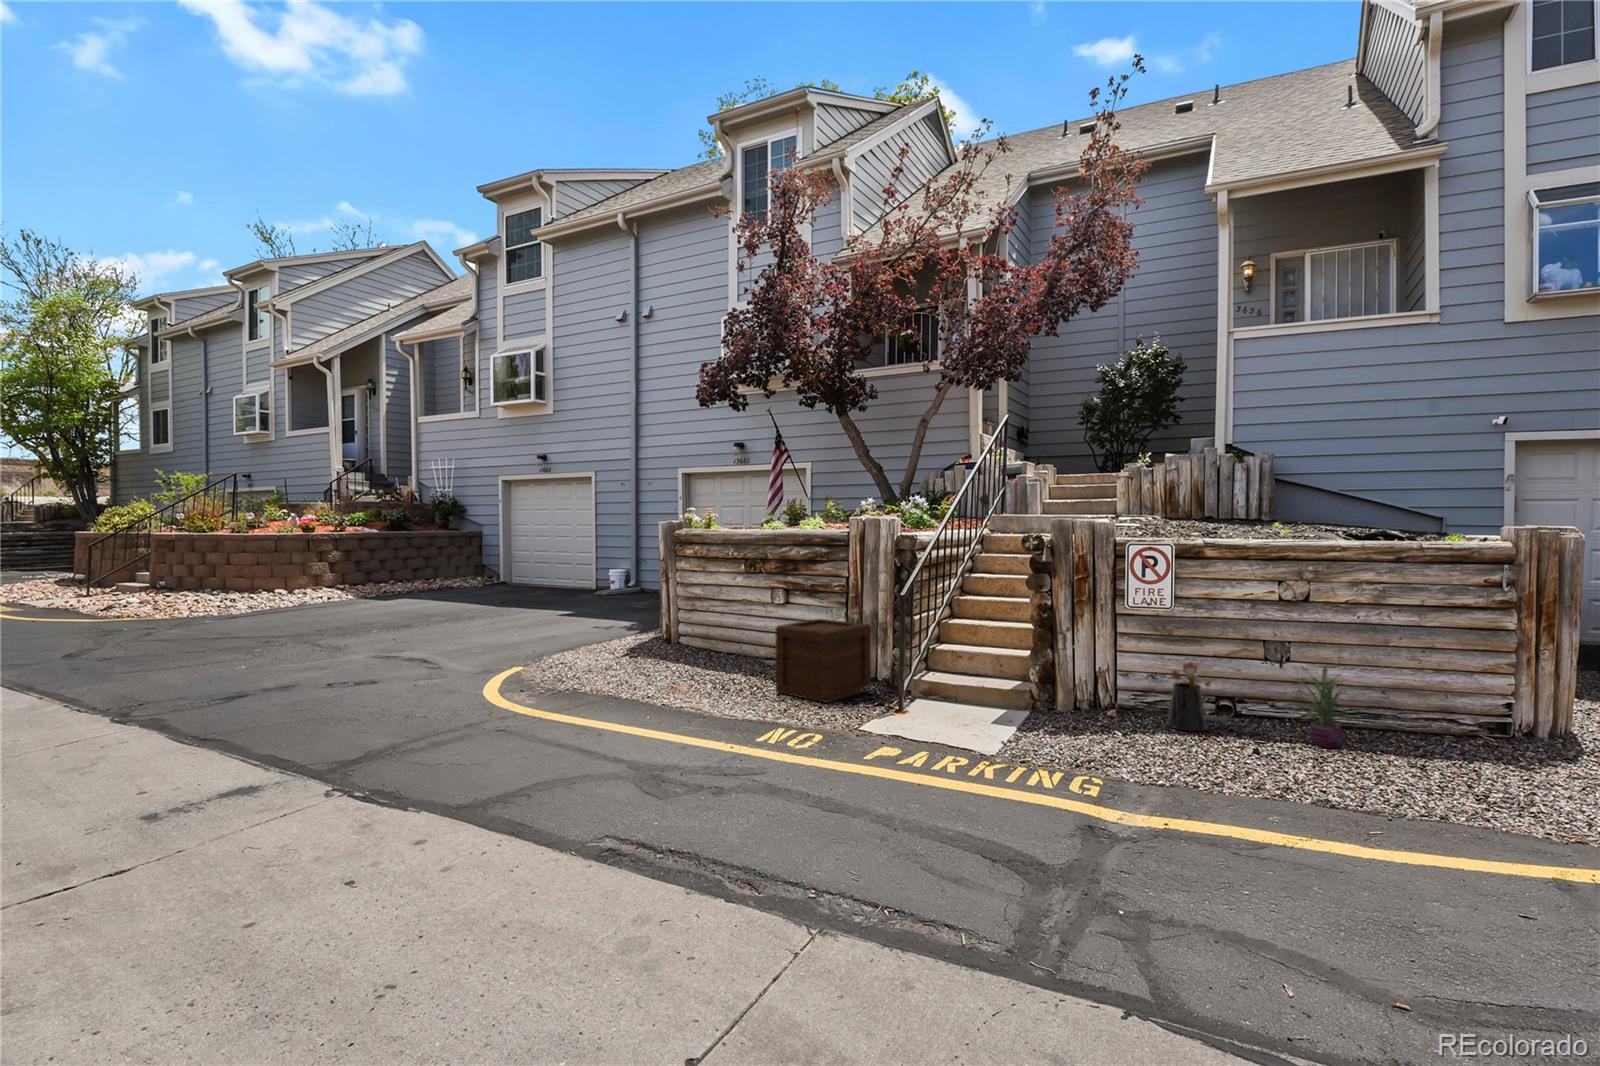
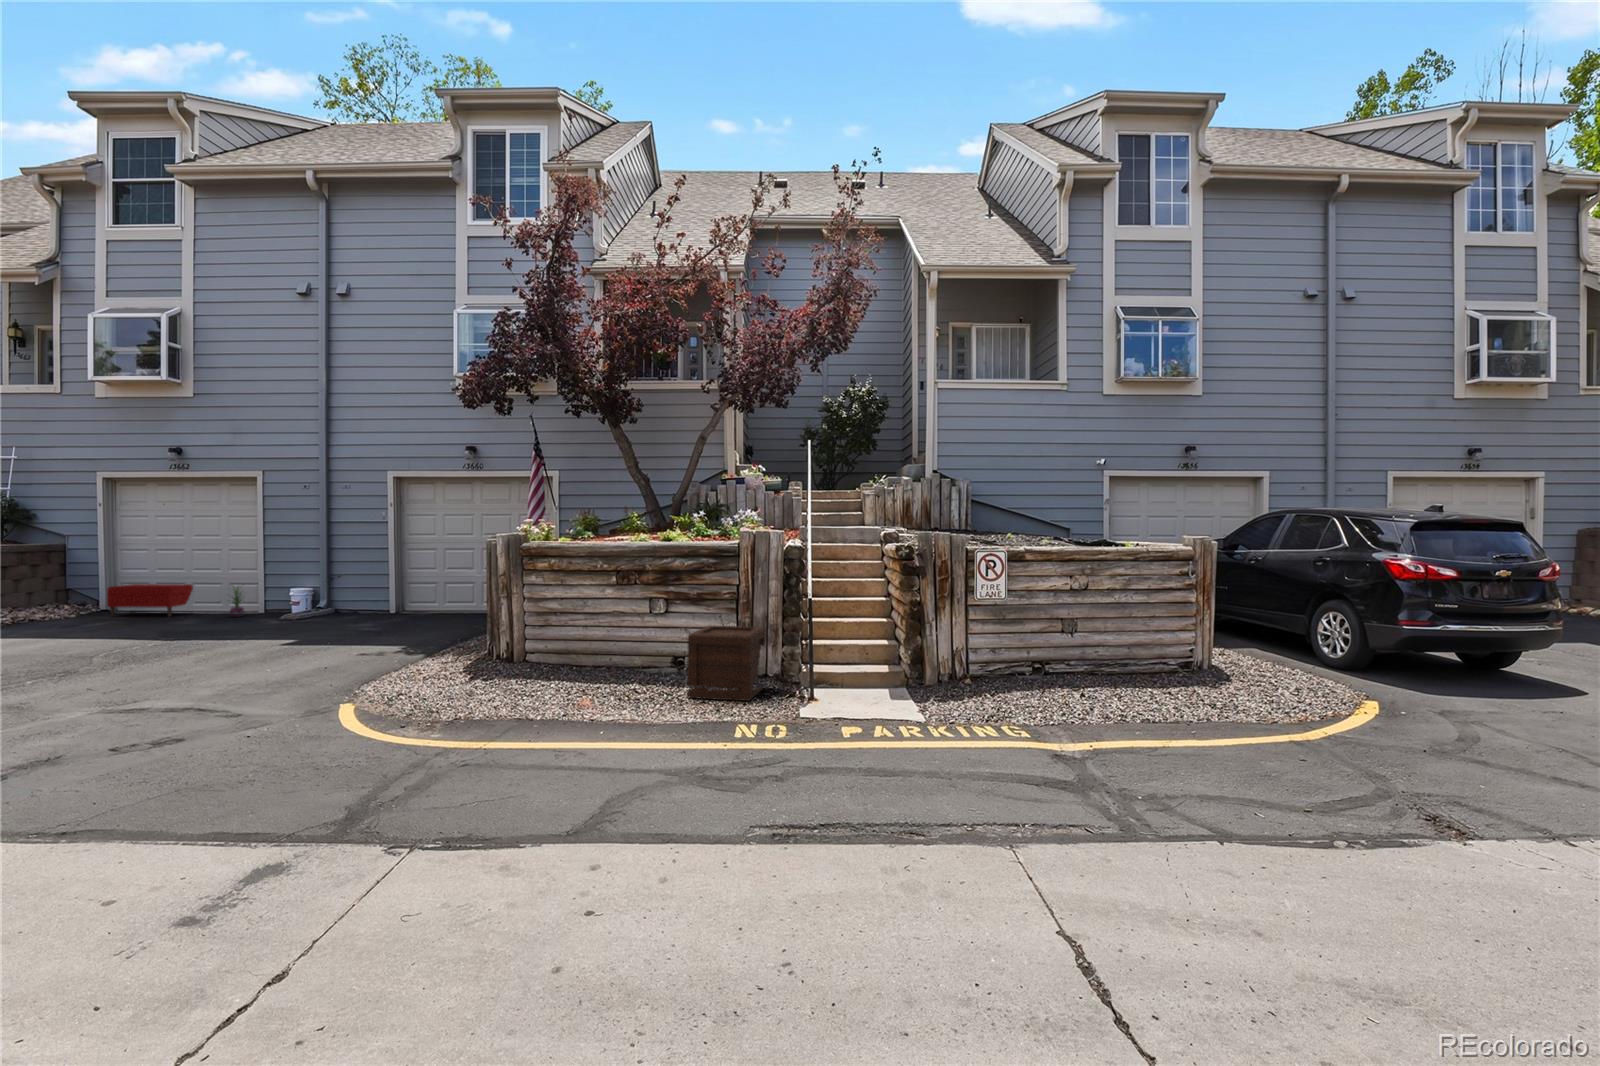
bench: none [507,561,557,587] -> present [107,584,193,617]
watering can: present [1167,662,1207,731] -> none [1010,637,1039,687]
decorative plant: present [1291,667,1358,748] -> present [219,586,244,617]

